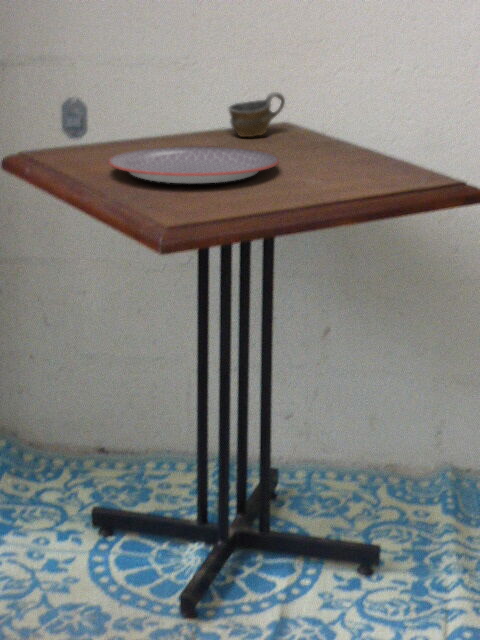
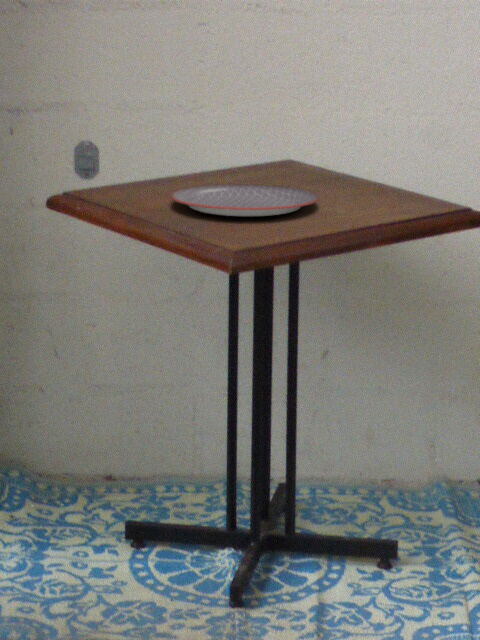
cup: present [228,92,285,137] -> none [254,135,305,176]

